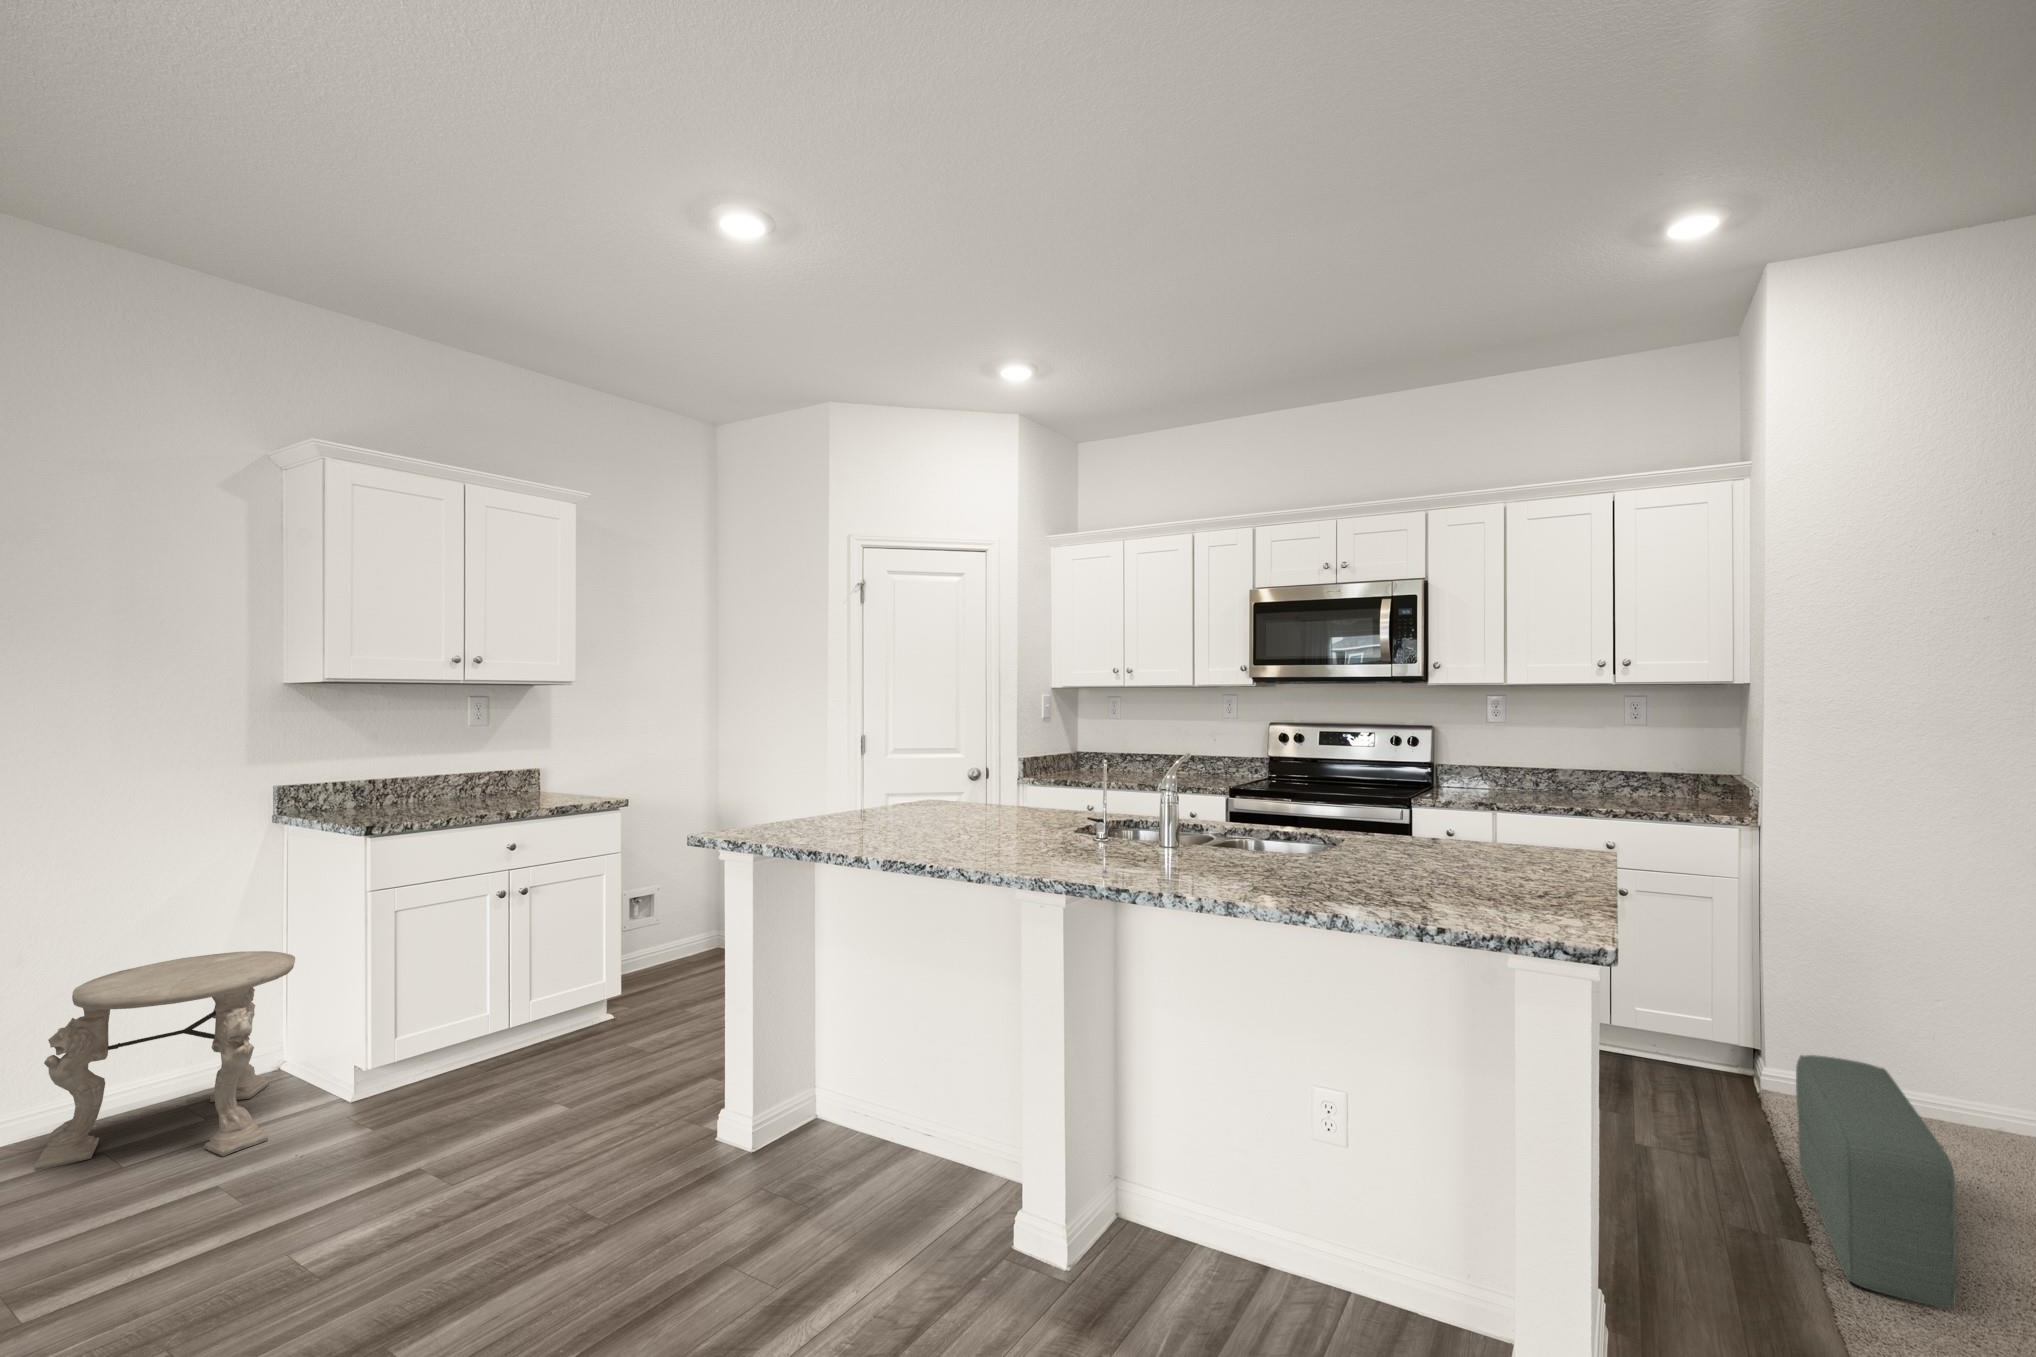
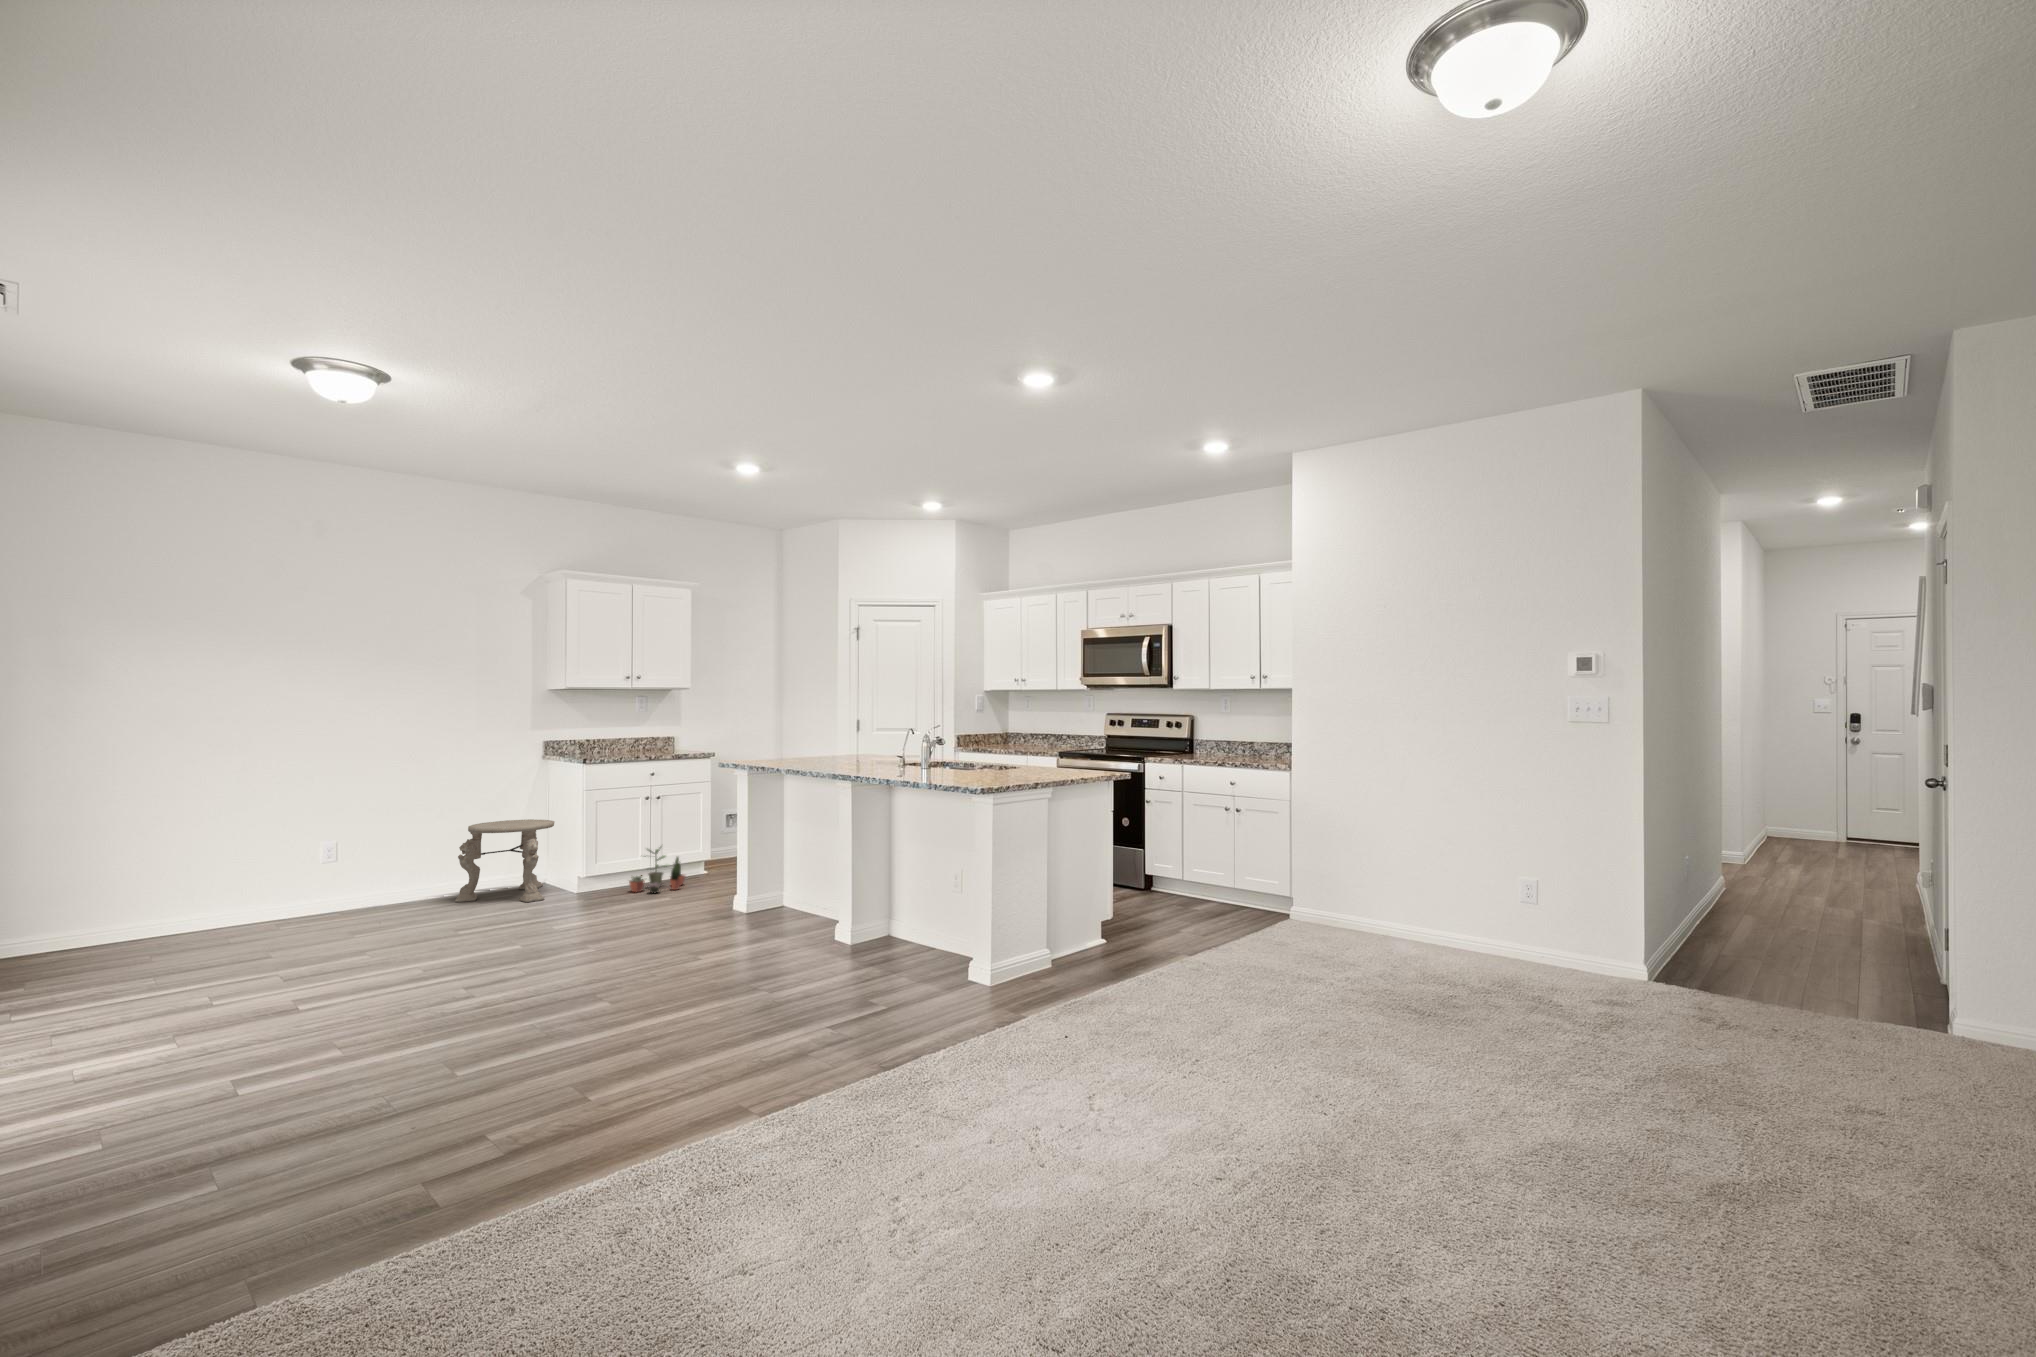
potted plant: none [460,987,581,1095] -> present [629,847,685,893]
pouf: present [1796,1055,1956,1308] -> none [1176,880,1271,967]

